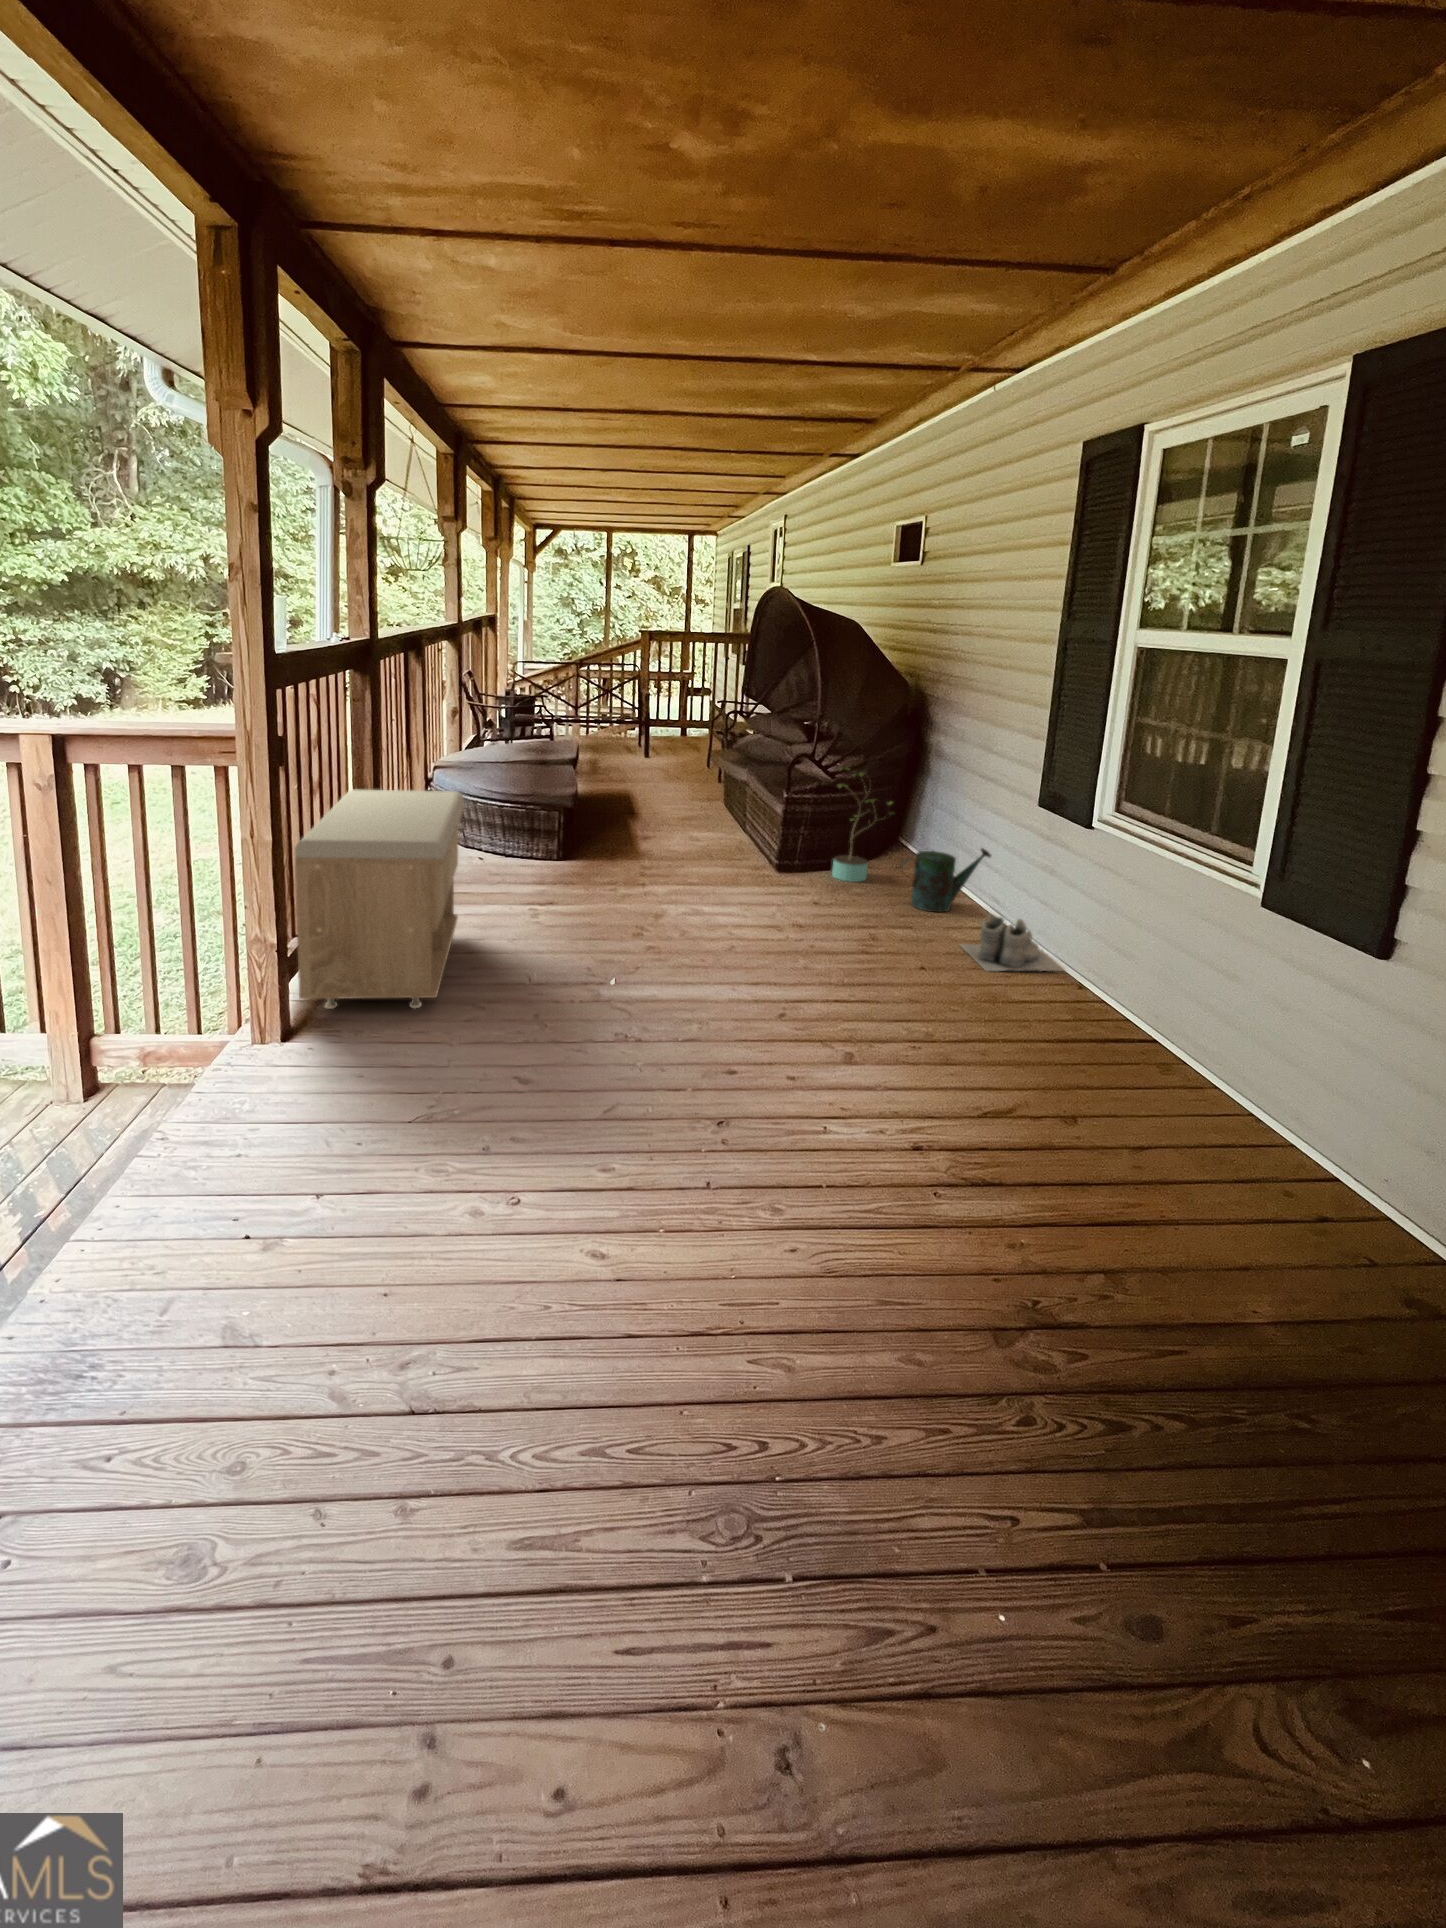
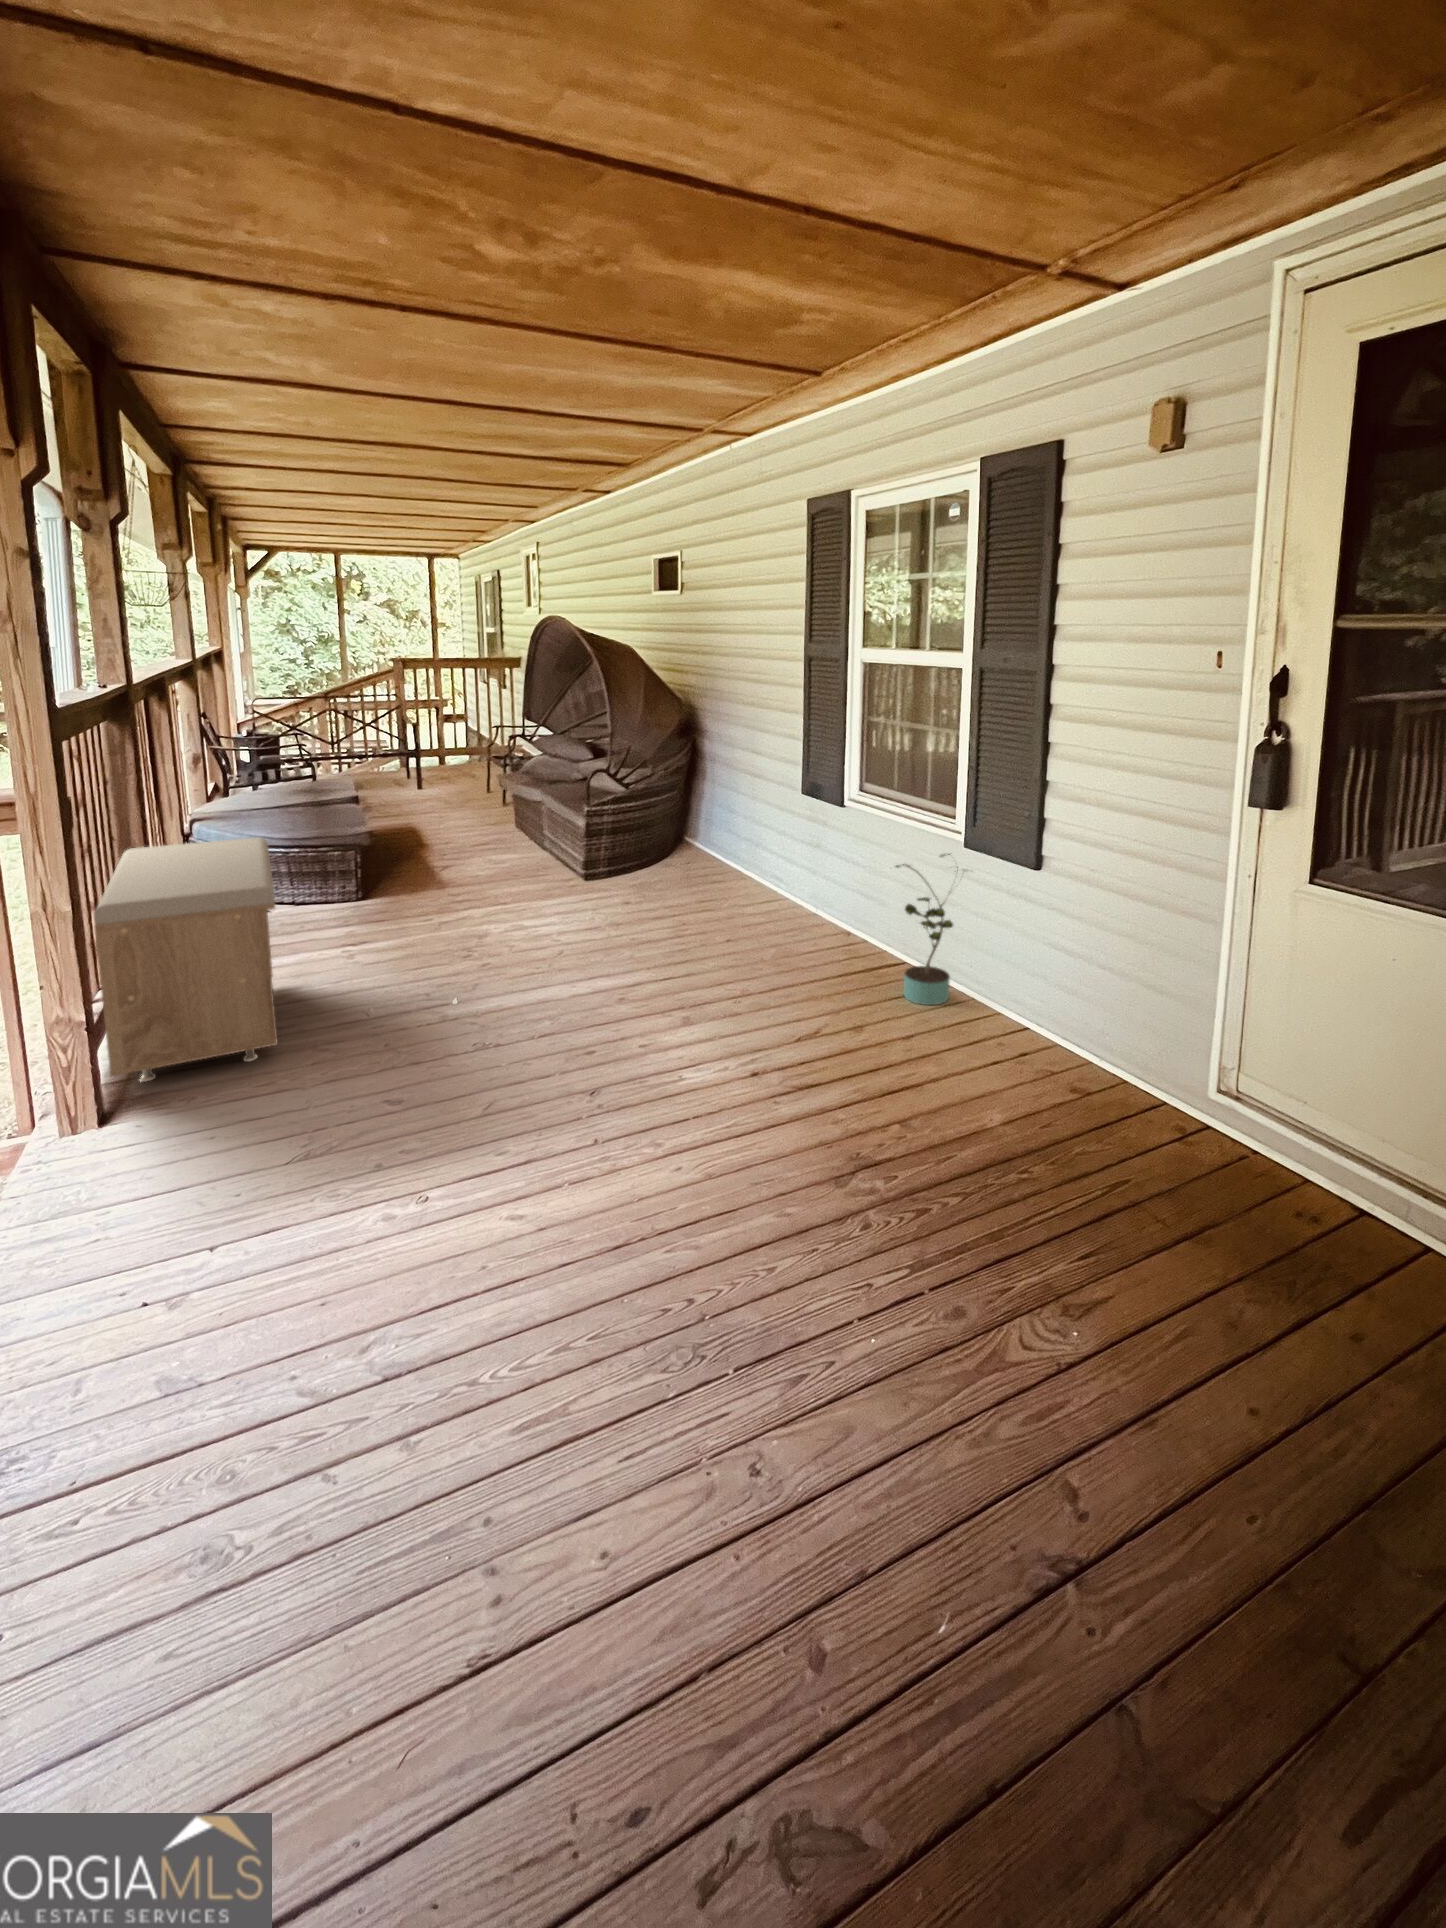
potted plant: present [832,767,893,882] -> present [896,854,965,1005]
watering can: present [900,848,991,912] -> none [693,834,765,893]
boots: present [961,914,1065,971] -> none [749,886,834,933]

